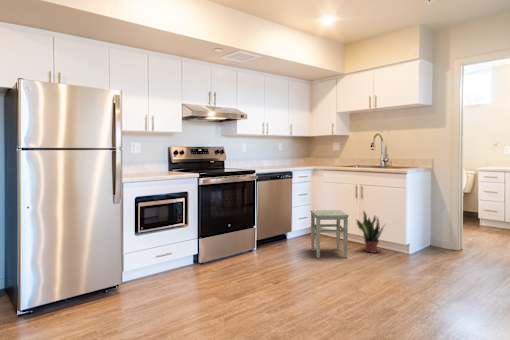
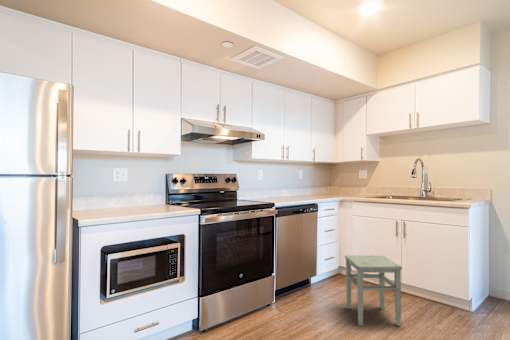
potted plant: present [357,212,384,253] -> none [408,256,450,316]

